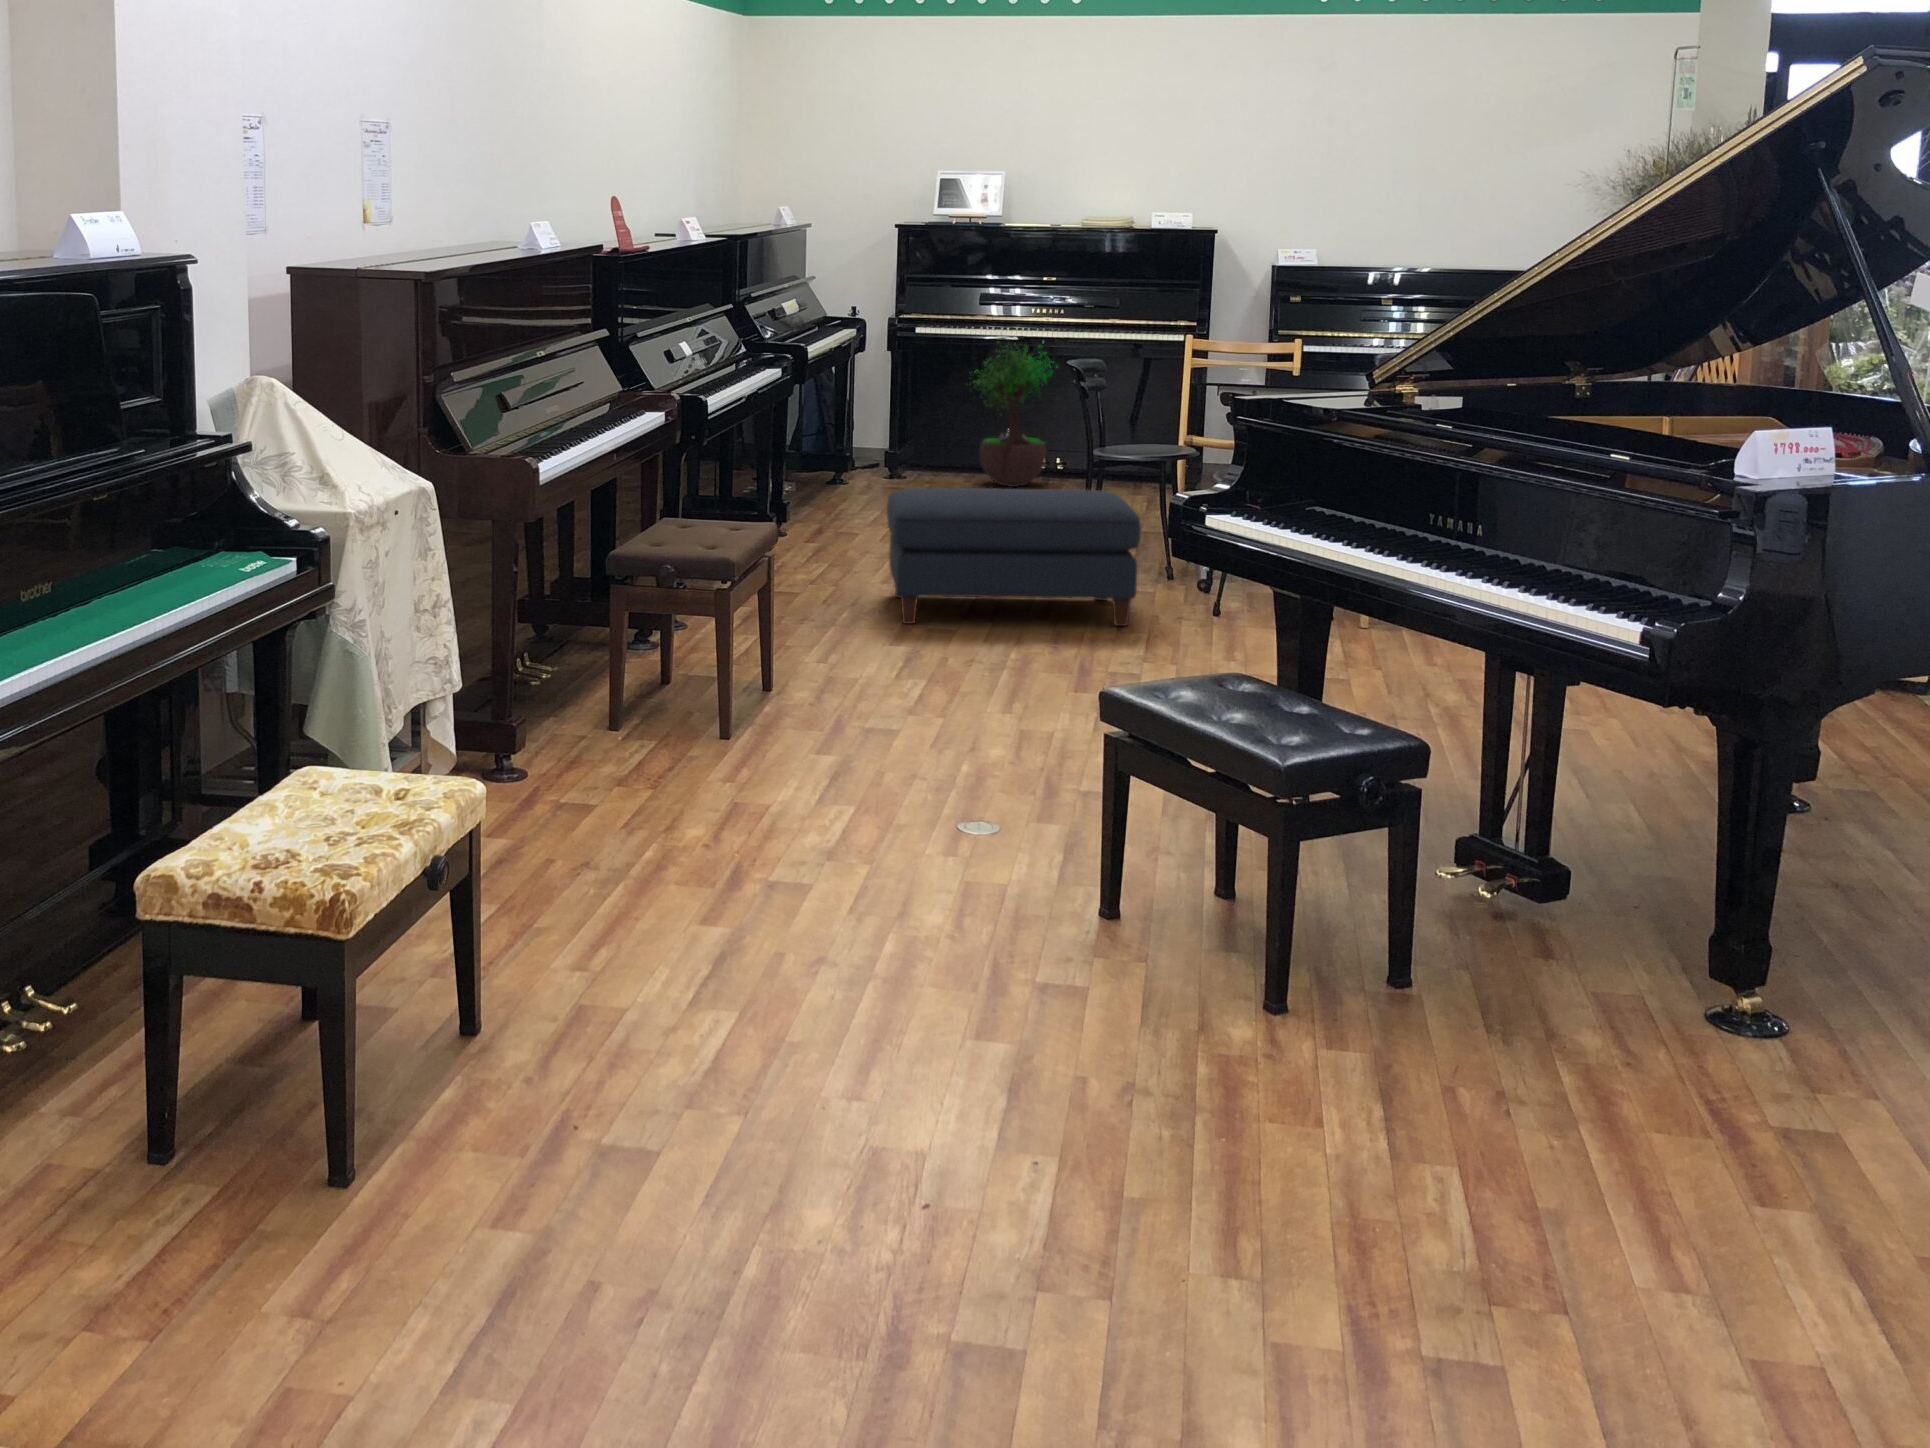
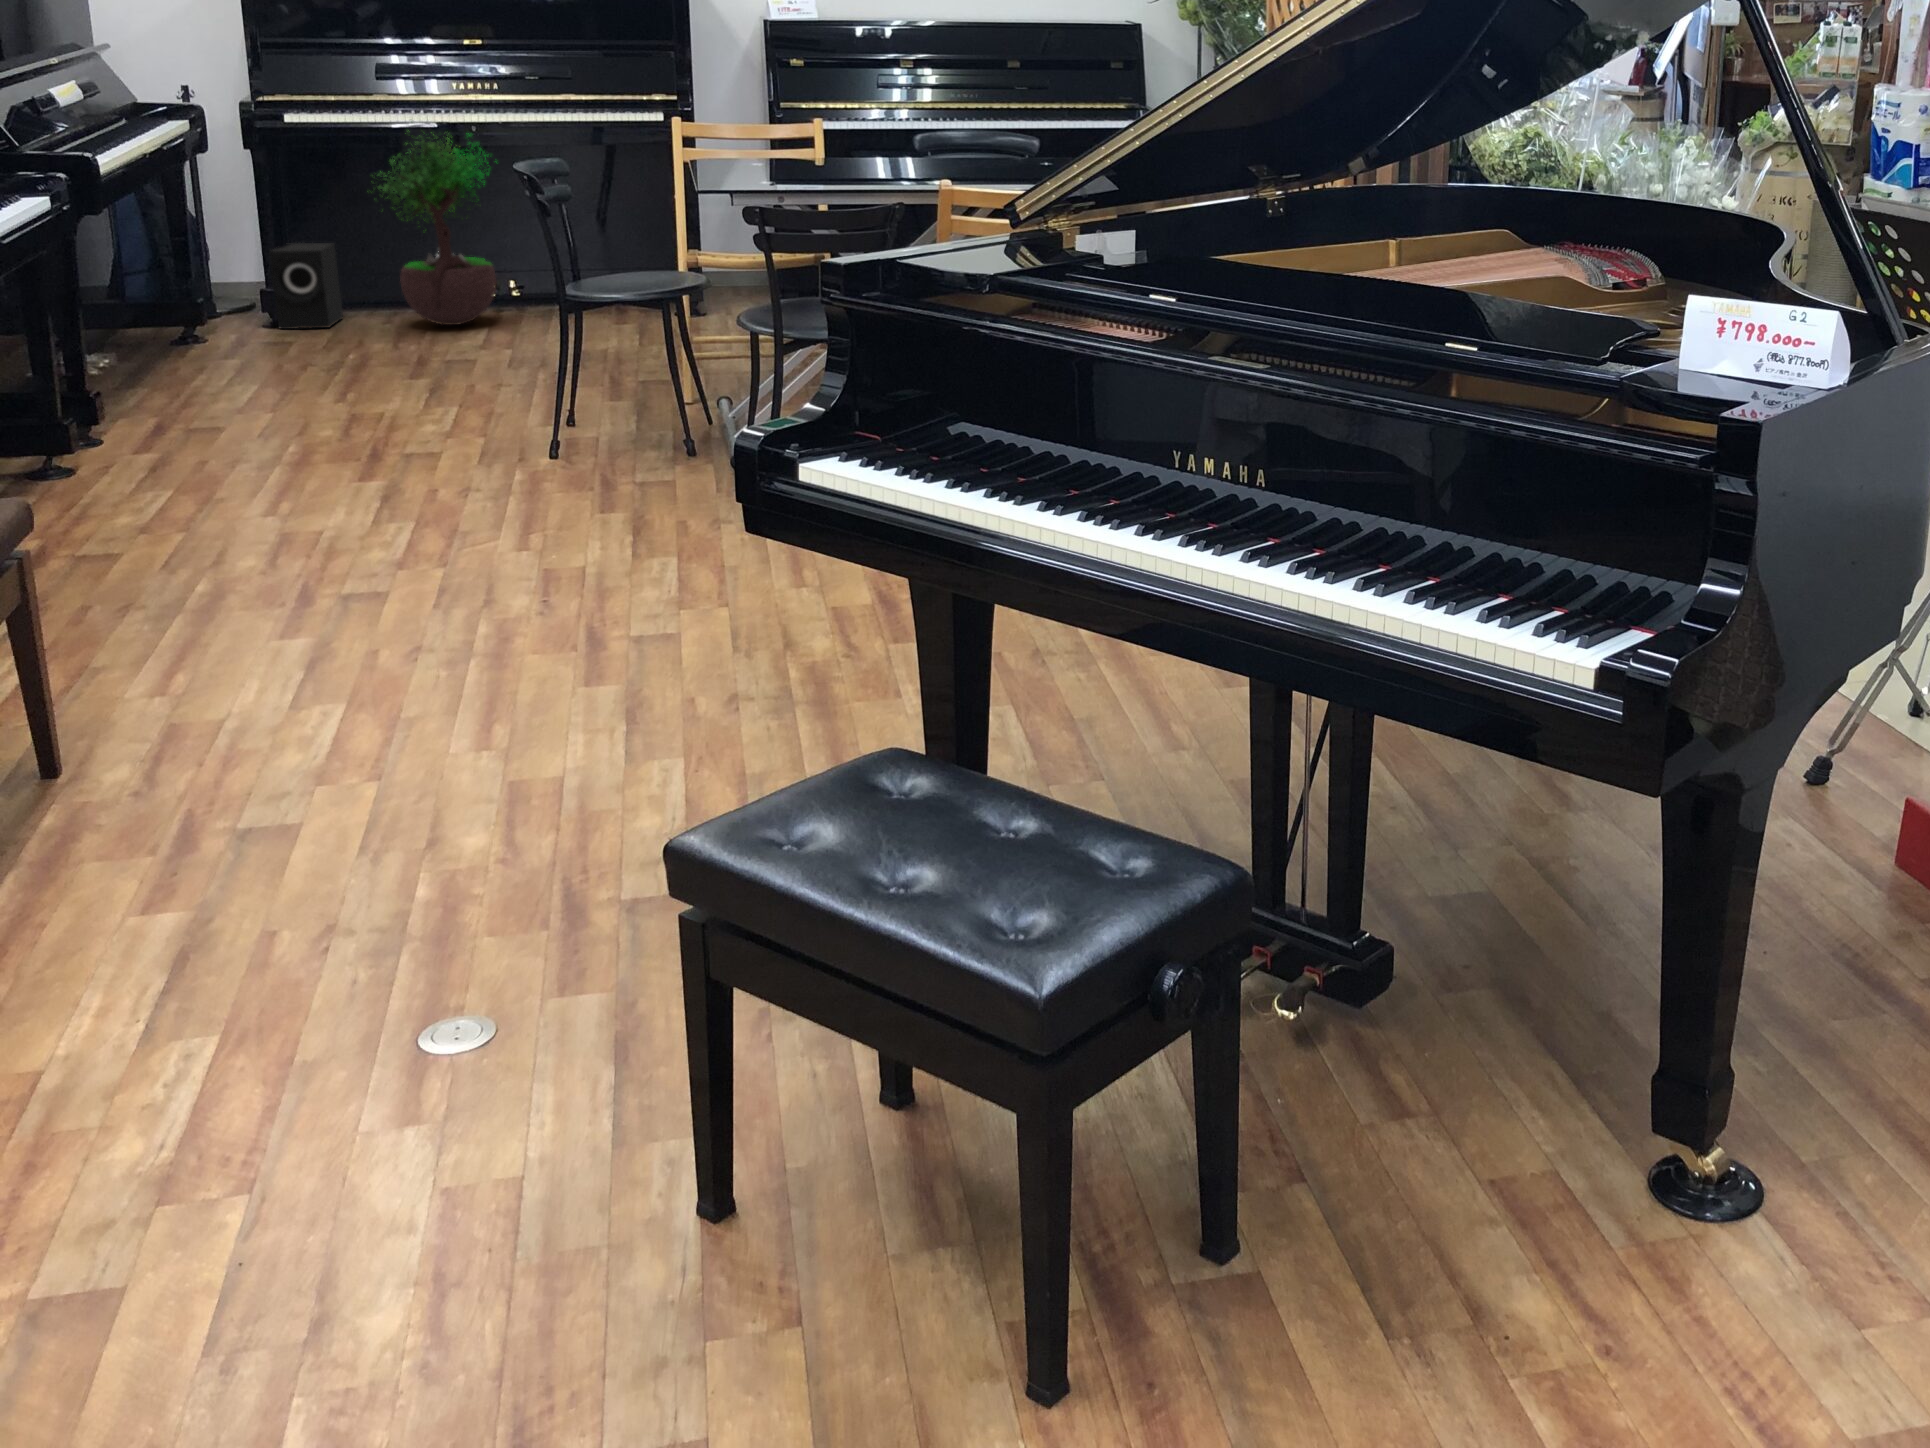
speaker: none [894,420,938,481] -> present [269,243,343,329]
ottoman: present [887,488,1141,626] -> none [251,351,655,588]

